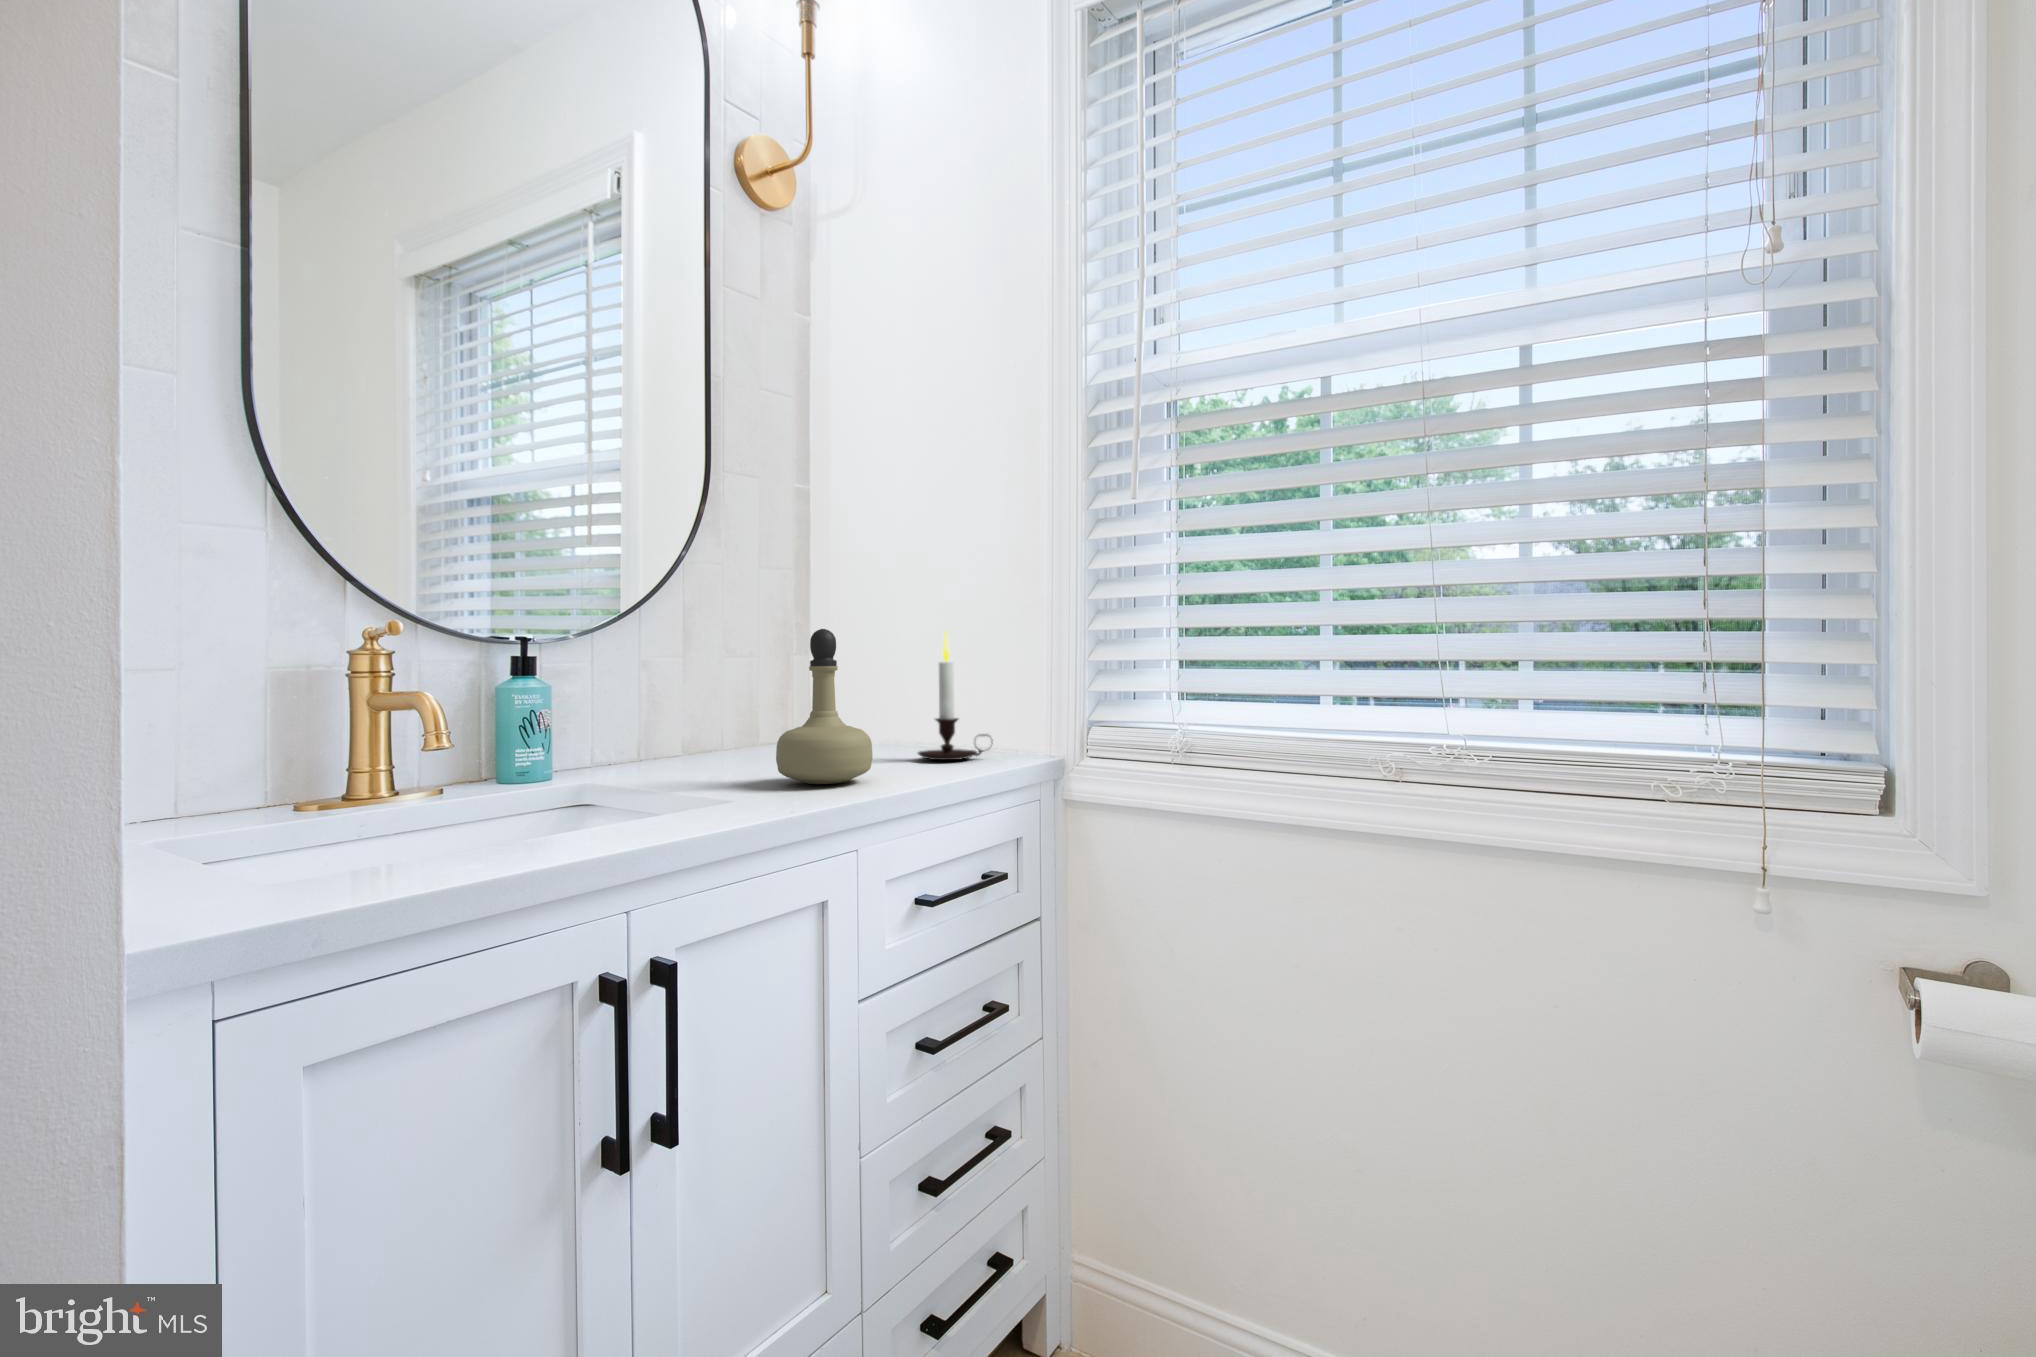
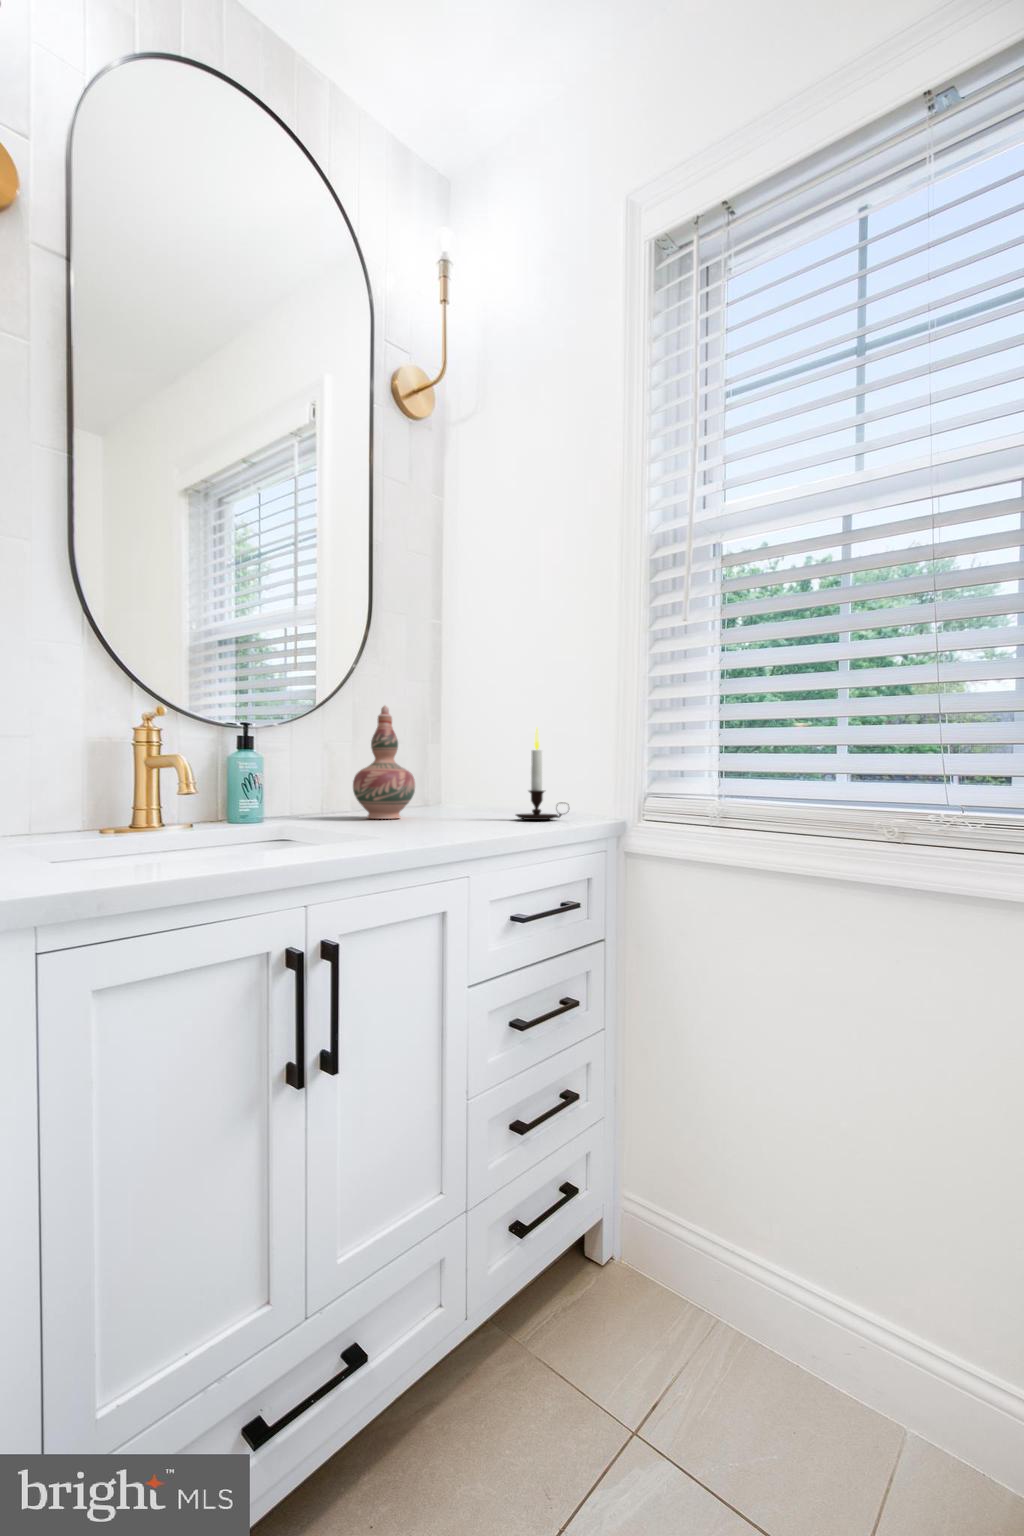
decorative vase: none [682,600,774,764] -> present [353,706,415,819]
perfume bottle: present [776,629,872,784] -> none [415,720,483,829]

